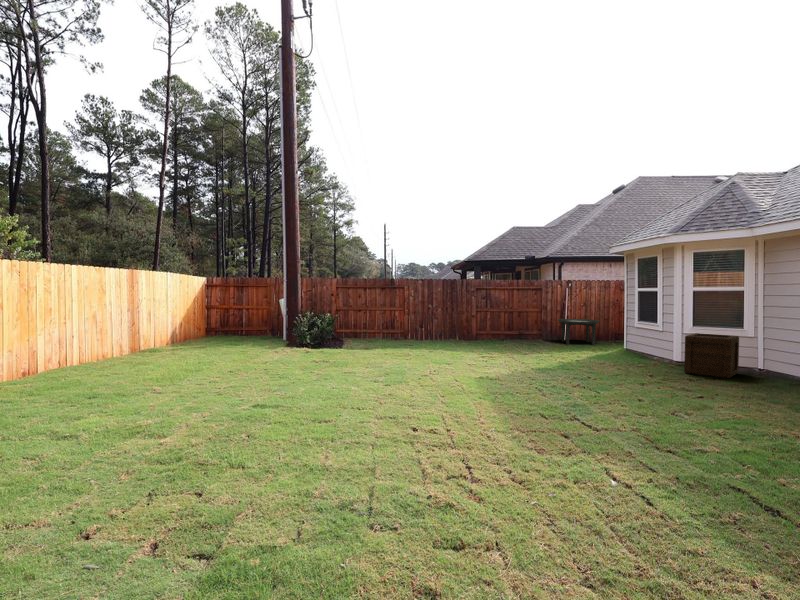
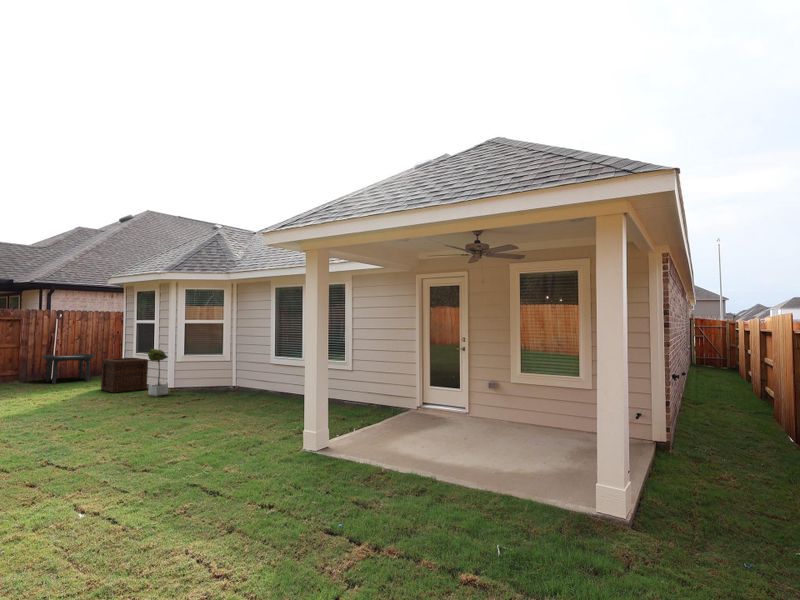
potted tree: none [652,317,675,368] -> present [148,349,168,396]
wooden crate: present [684,333,739,378] -> present [101,358,148,393]

